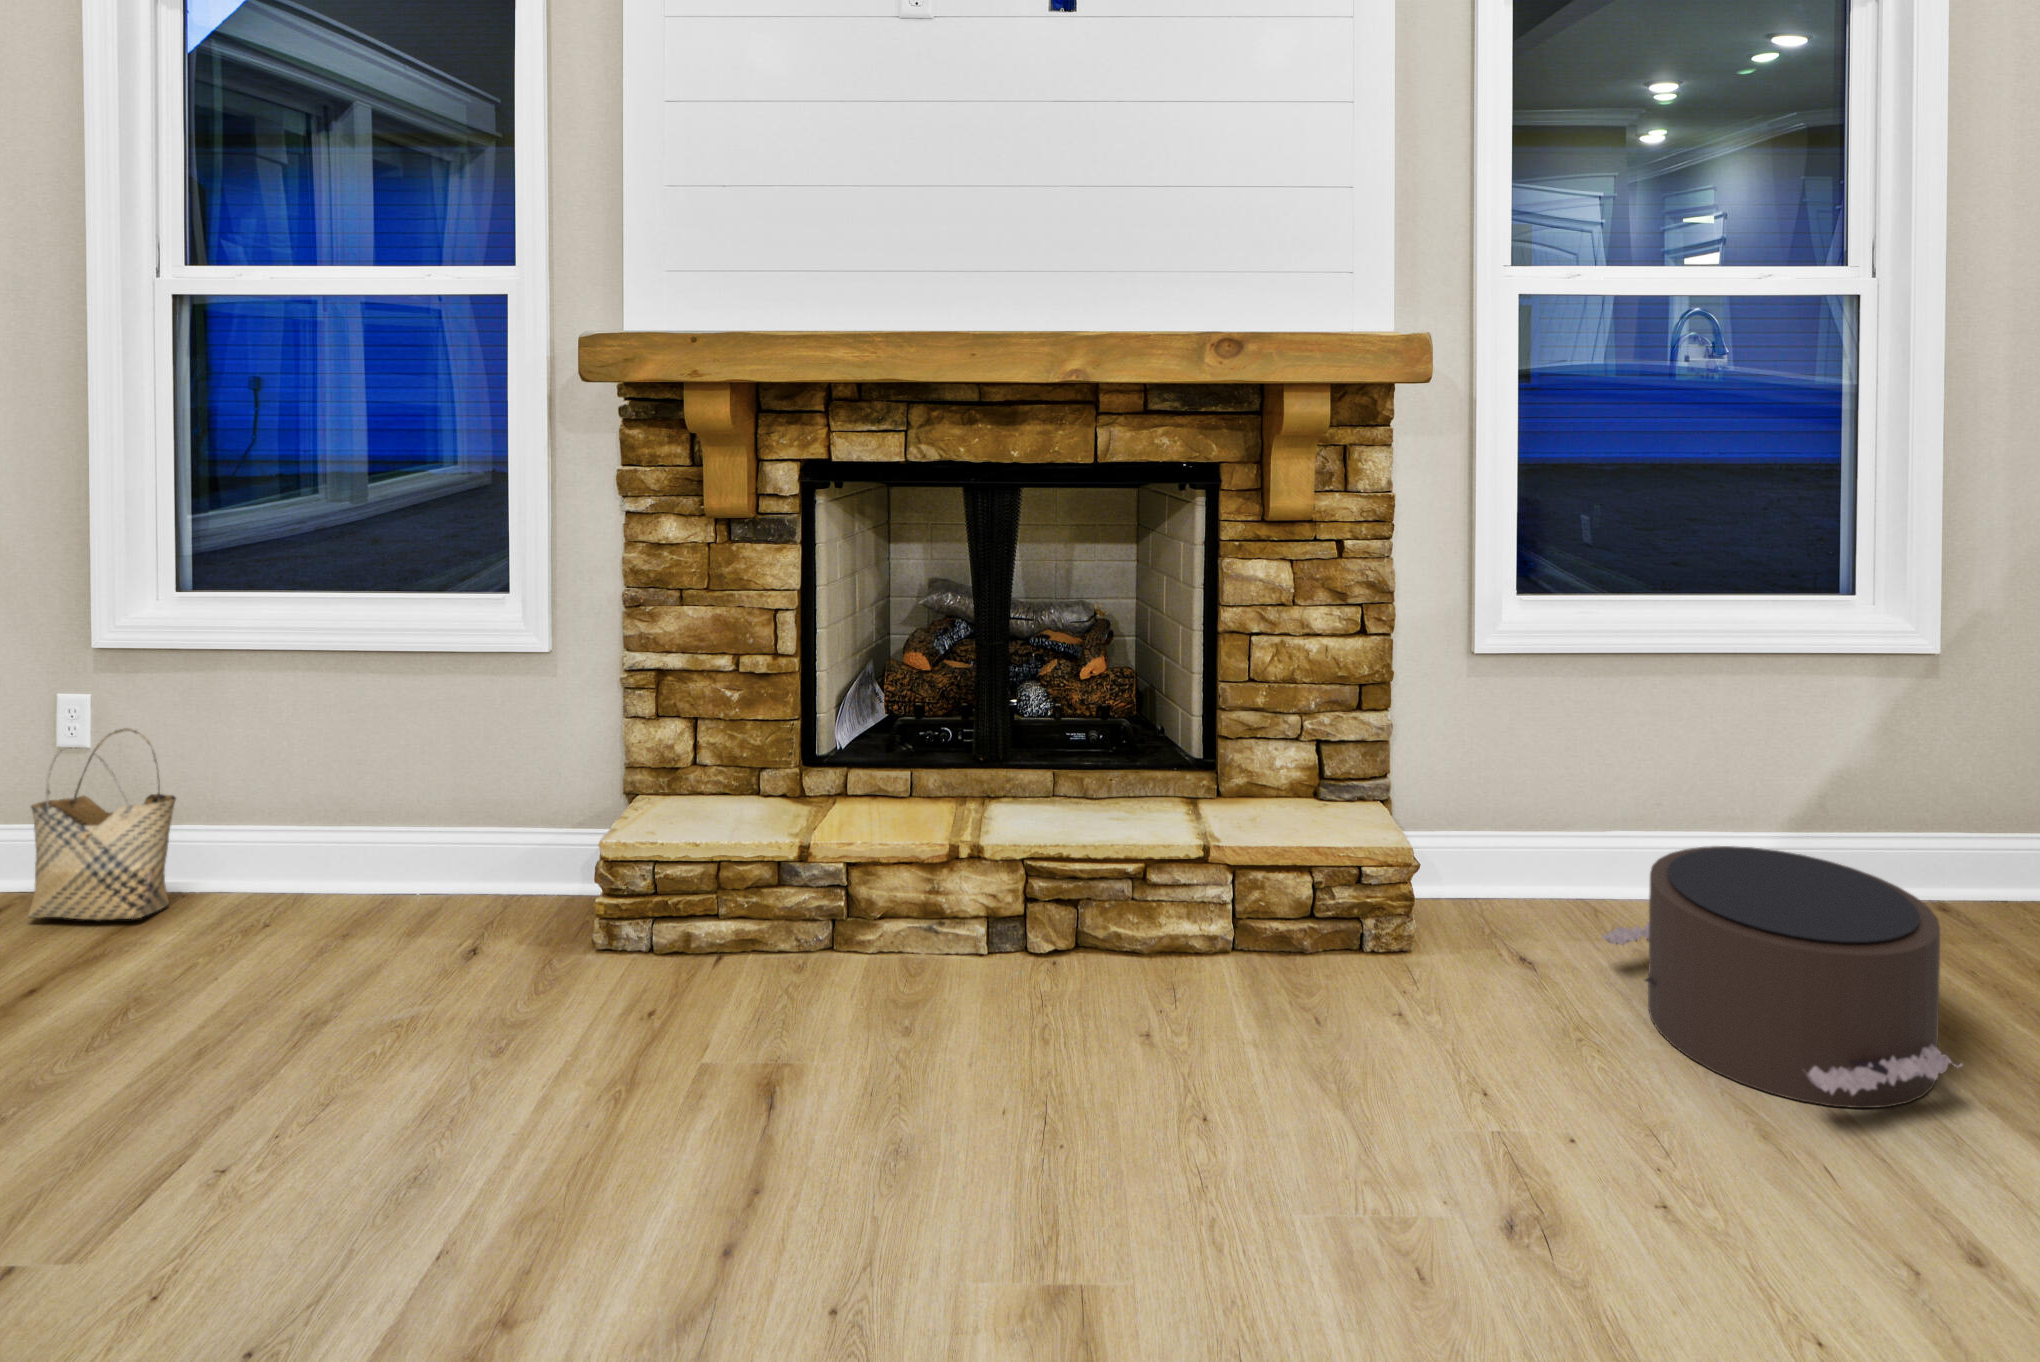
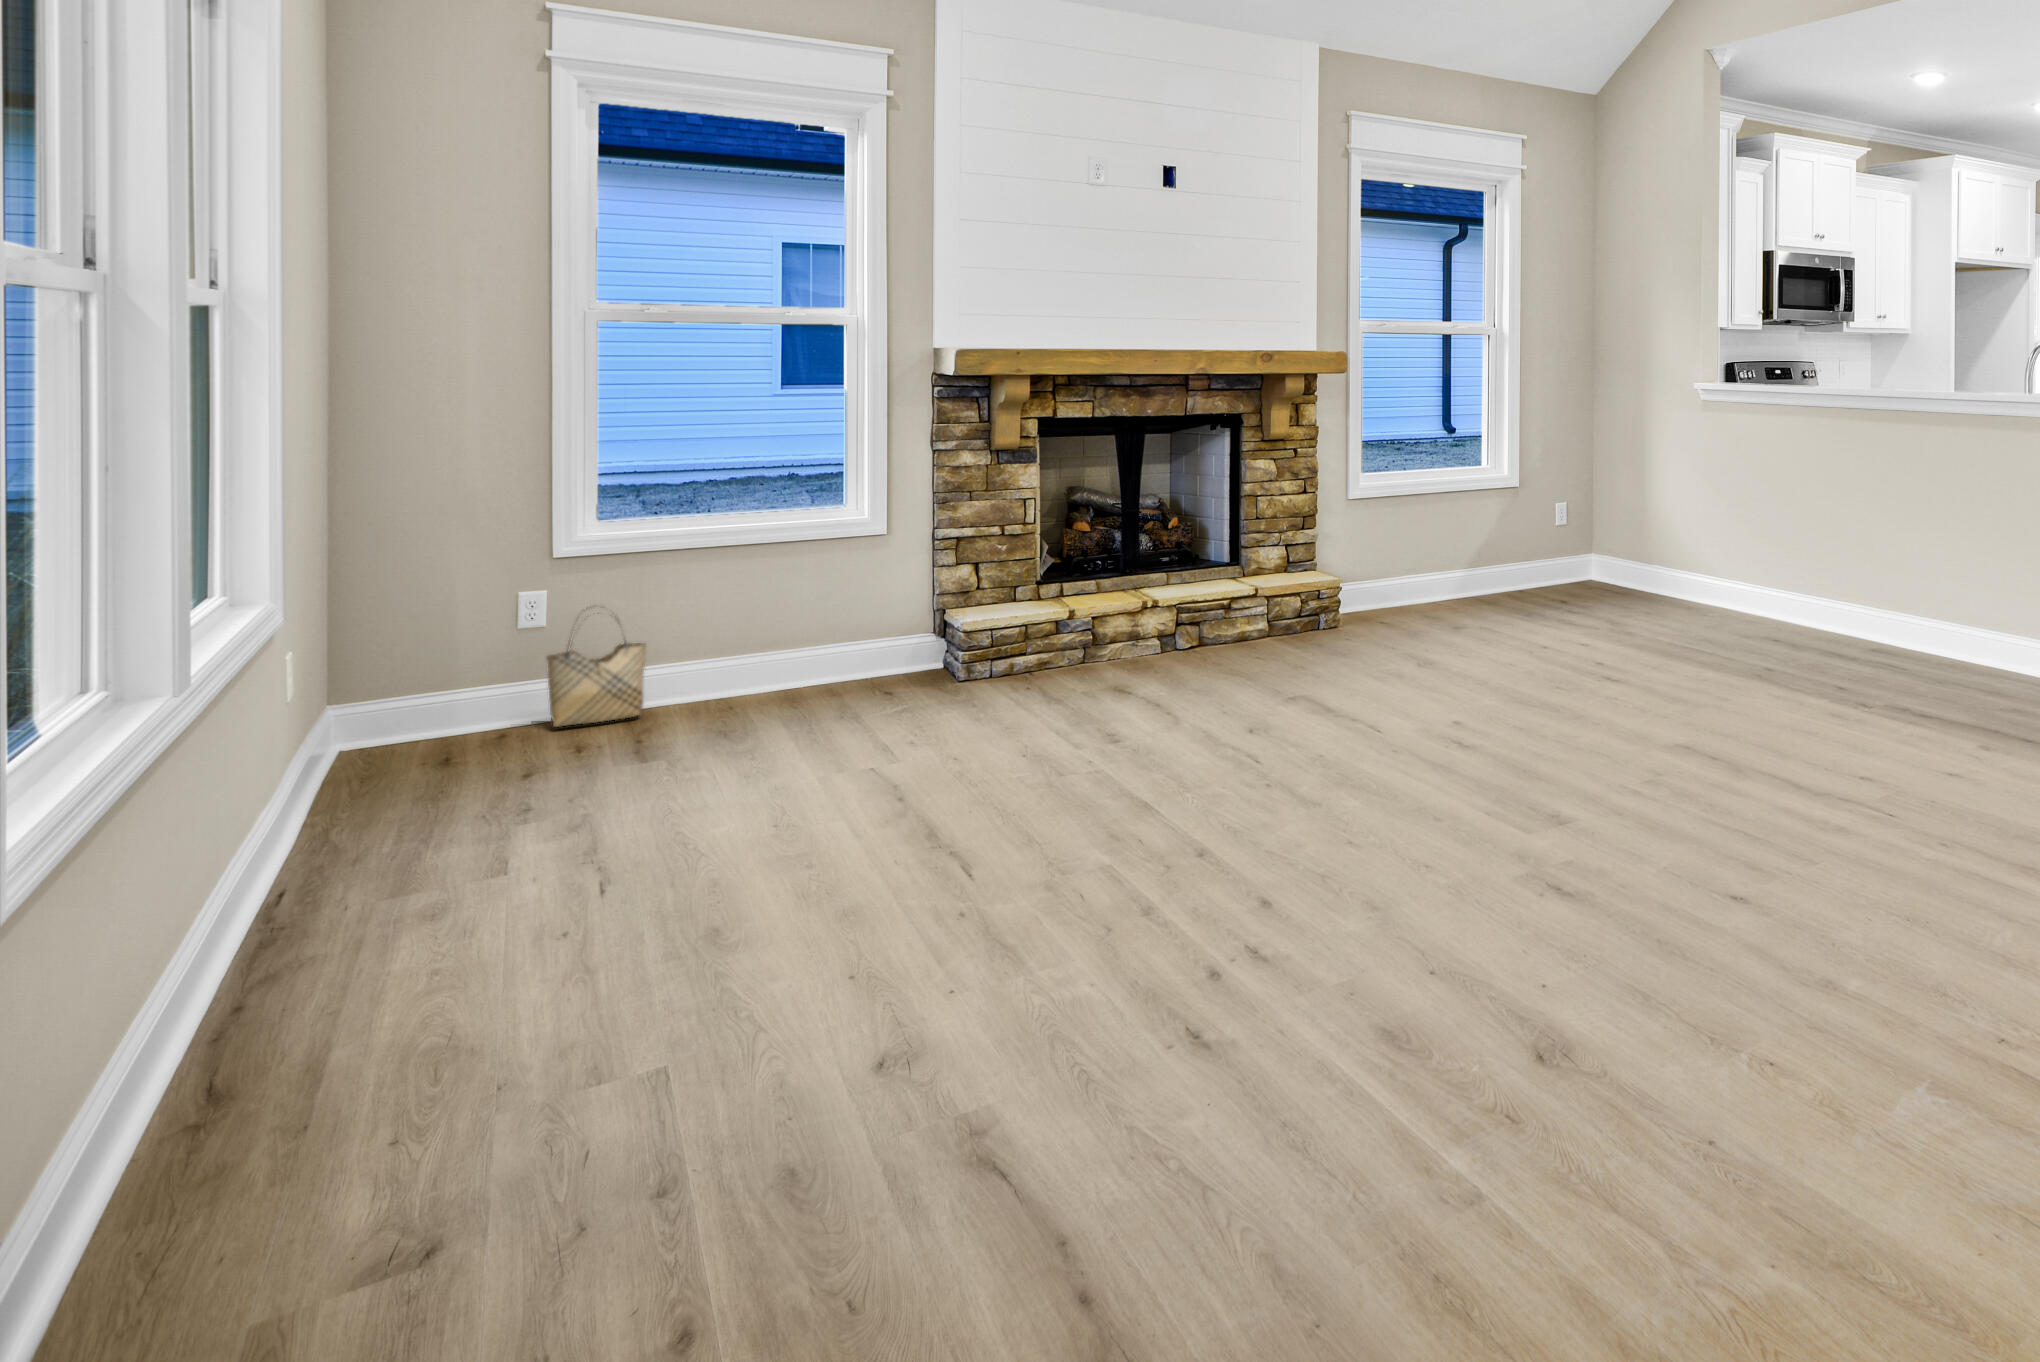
pouf: present [1602,846,1963,1108] -> none [1411,563,1537,639]

